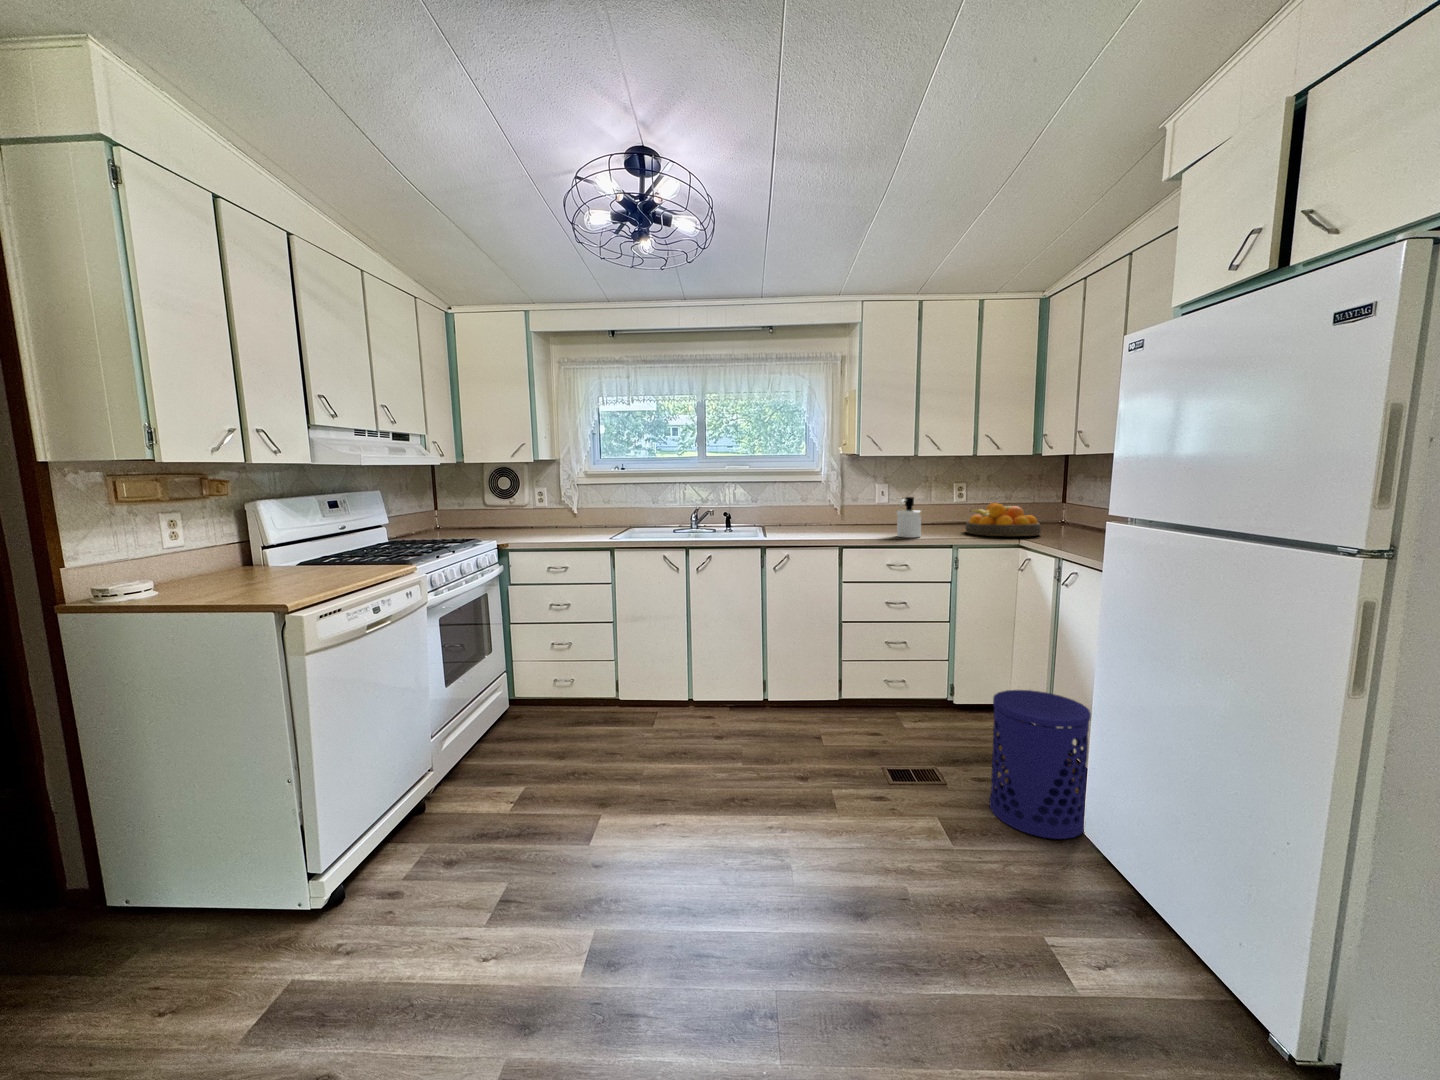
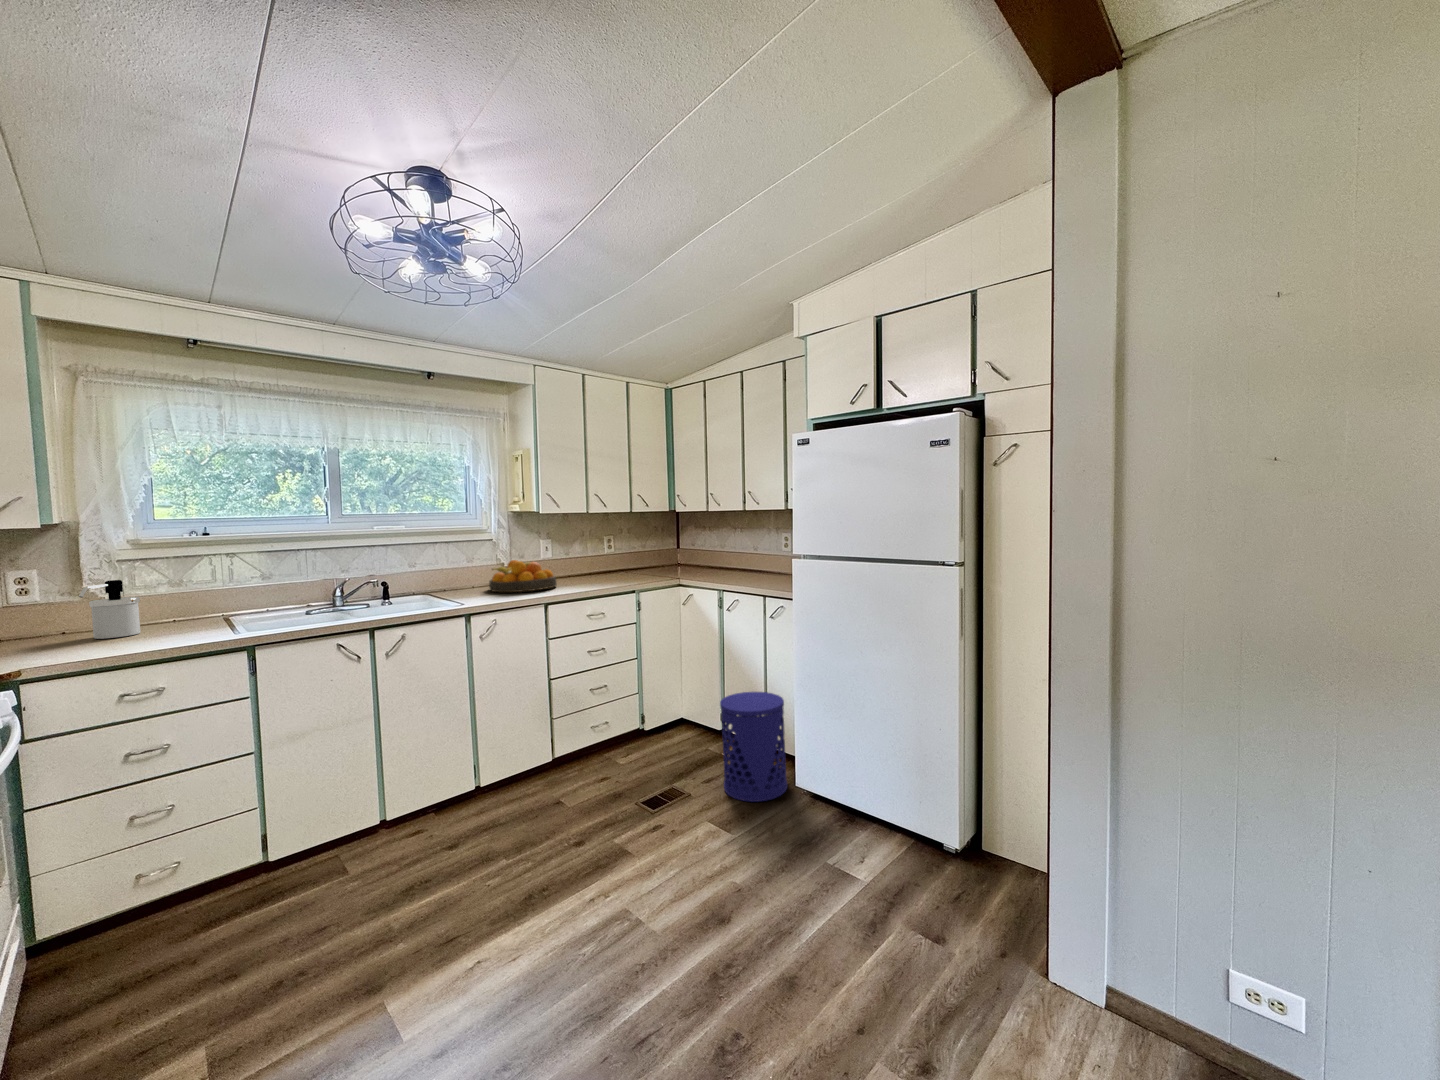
soap dispenser: present [897,497,922,538] -> present [79,580,140,639]
fruit bowl: present [965,503,1041,536] -> present [489,560,557,592]

